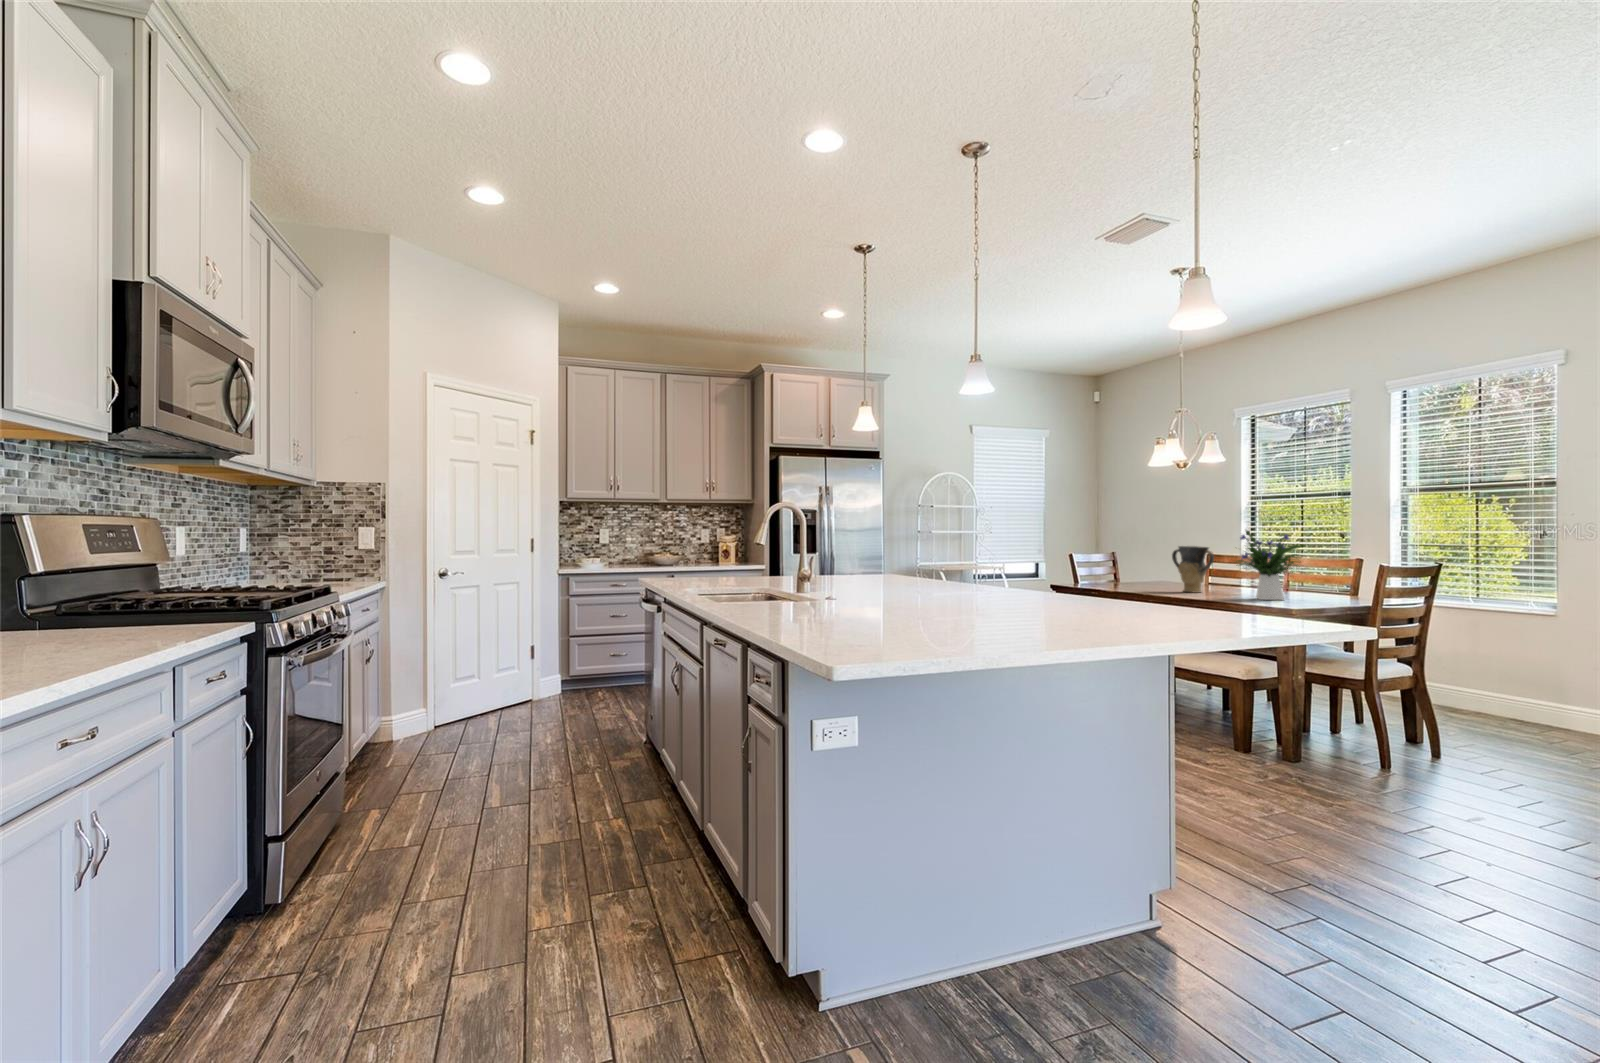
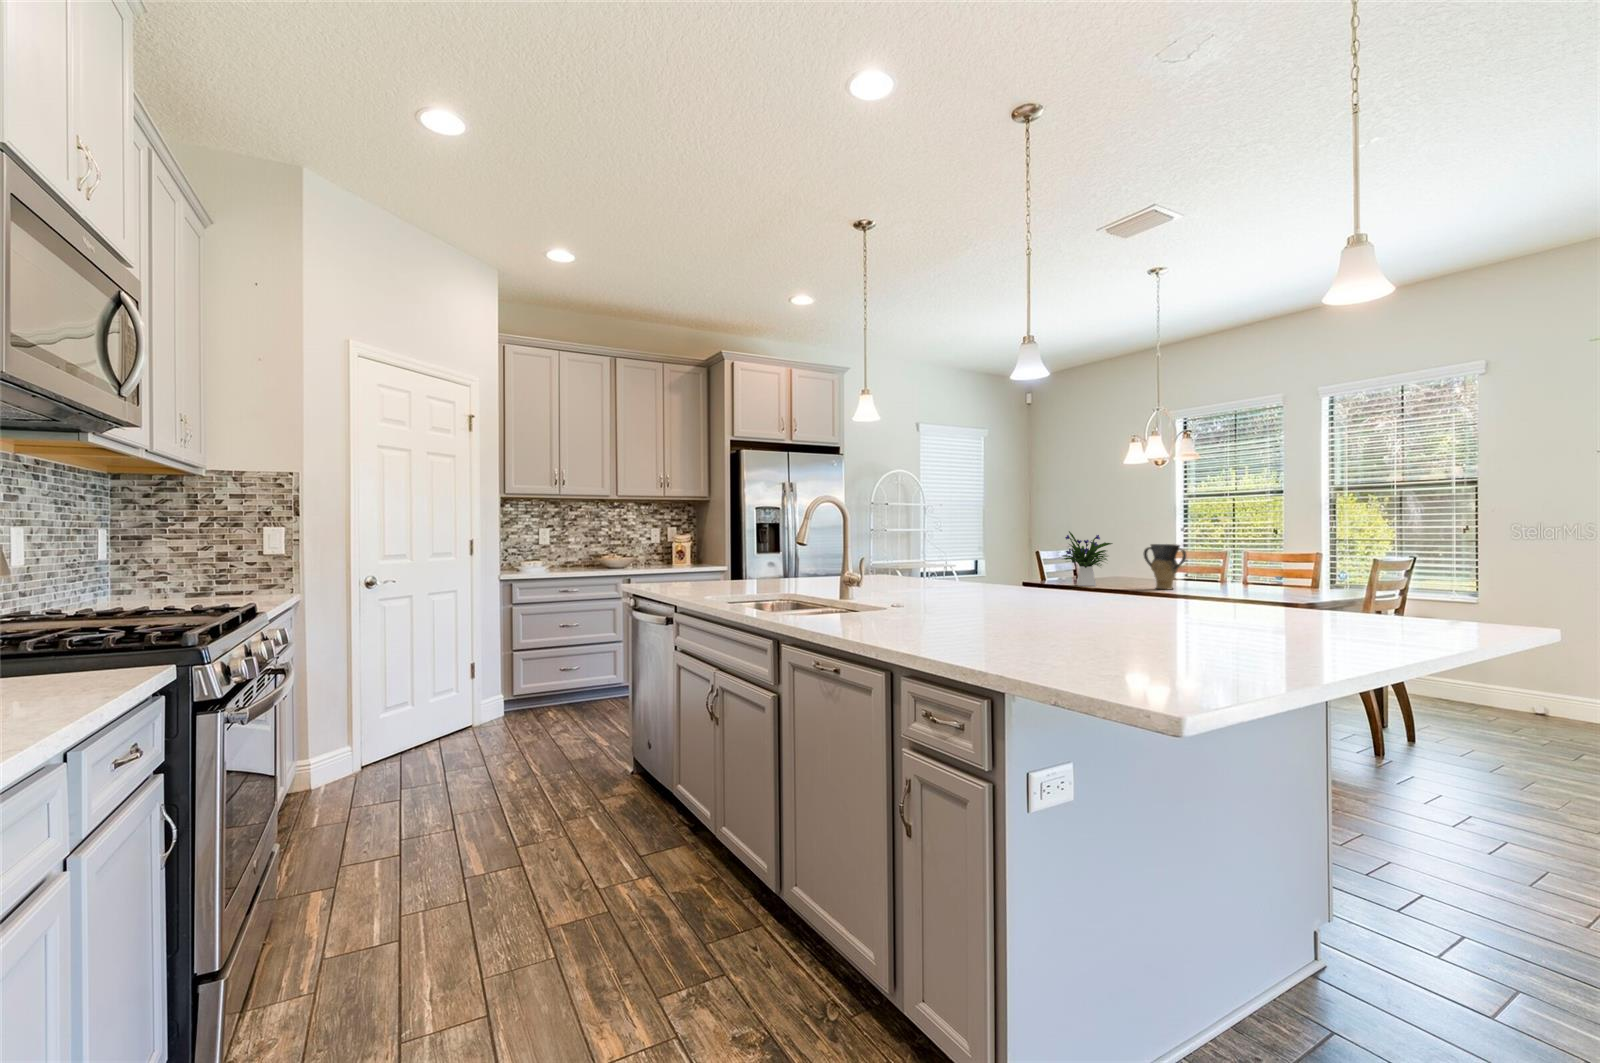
flower arrangement: present [1236,530,1305,600] -> present [1062,531,1112,586]

